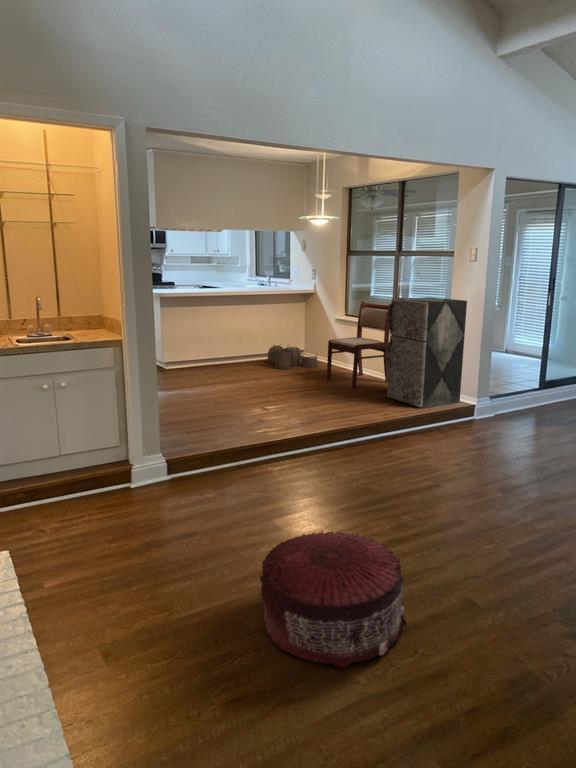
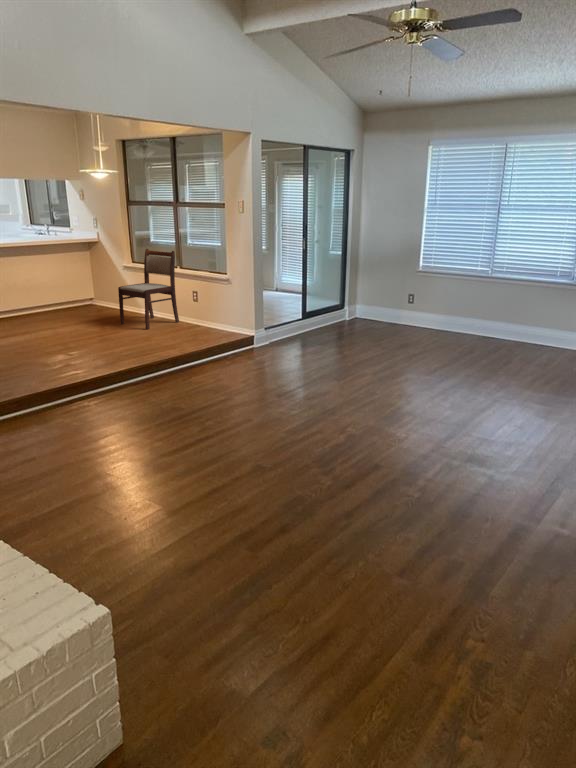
storage cabinet: present [387,297,467,408] -> none [173,244,241,342]
woven basket: present [268,345,317,369] -> none [57,293,109,318]
pouf: present [260,531,407,668] -> none [96,441,216,536]

